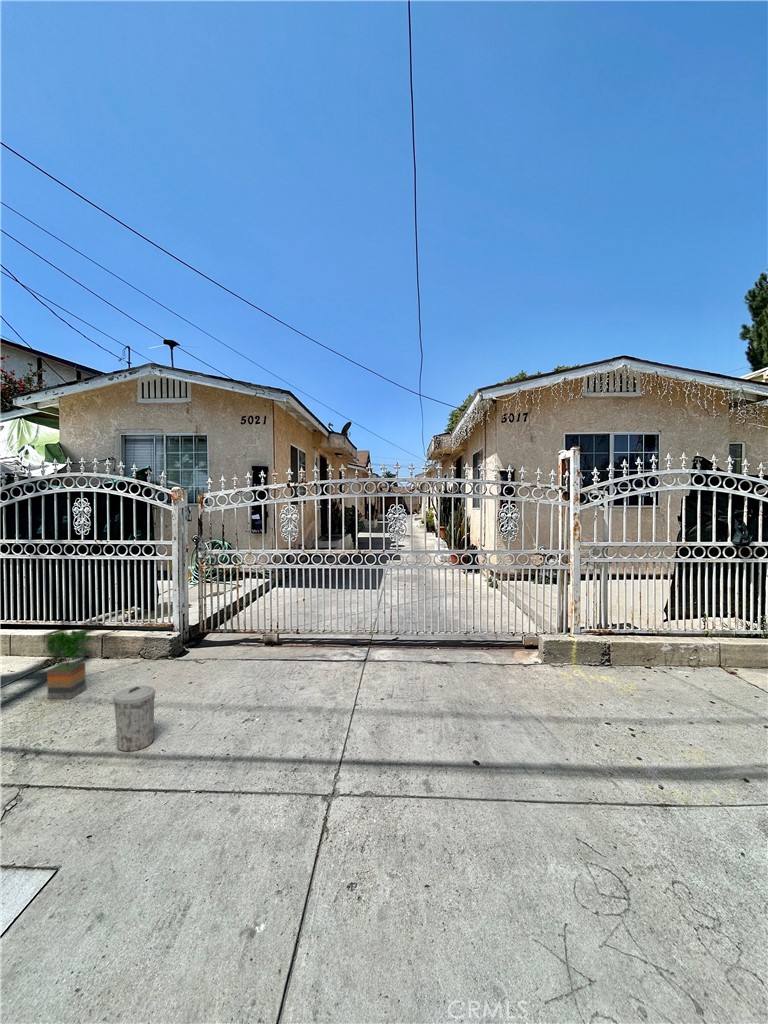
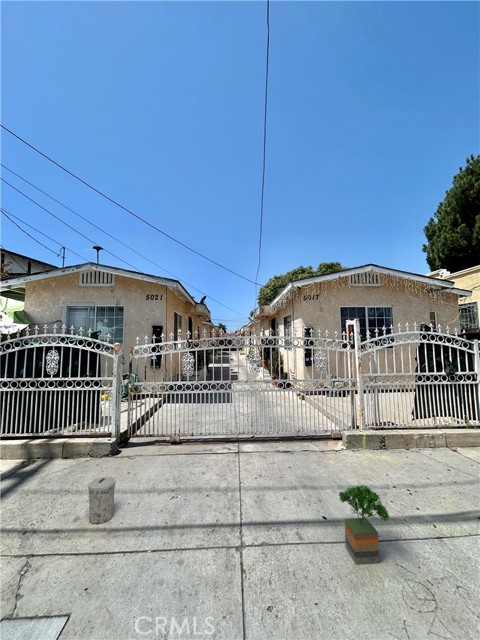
potted tree: present [46,631,92,699] -> present [339,485,389,564]

